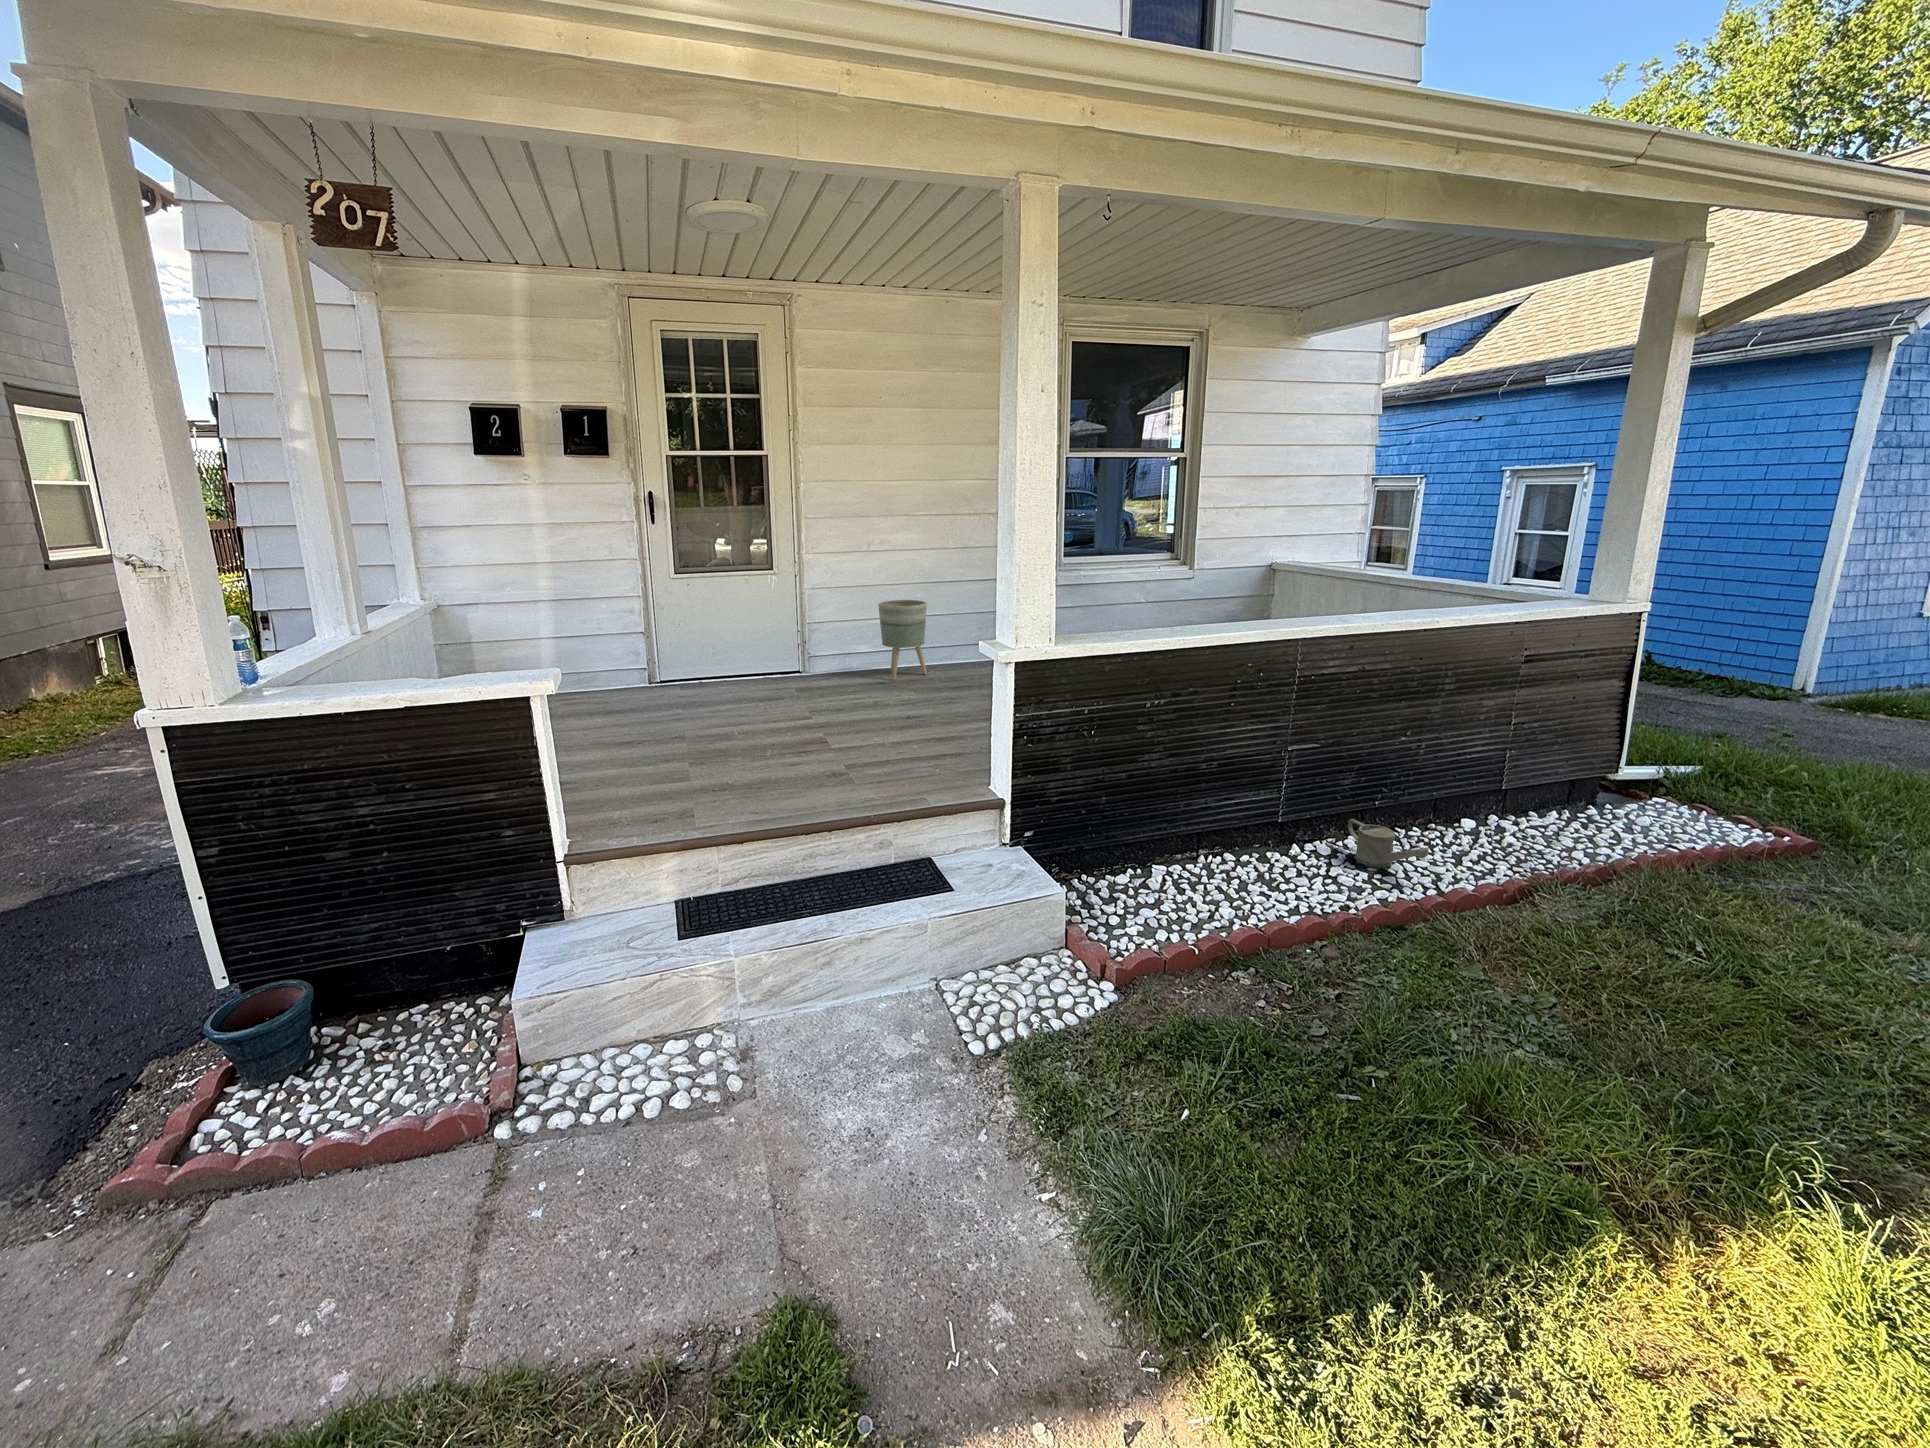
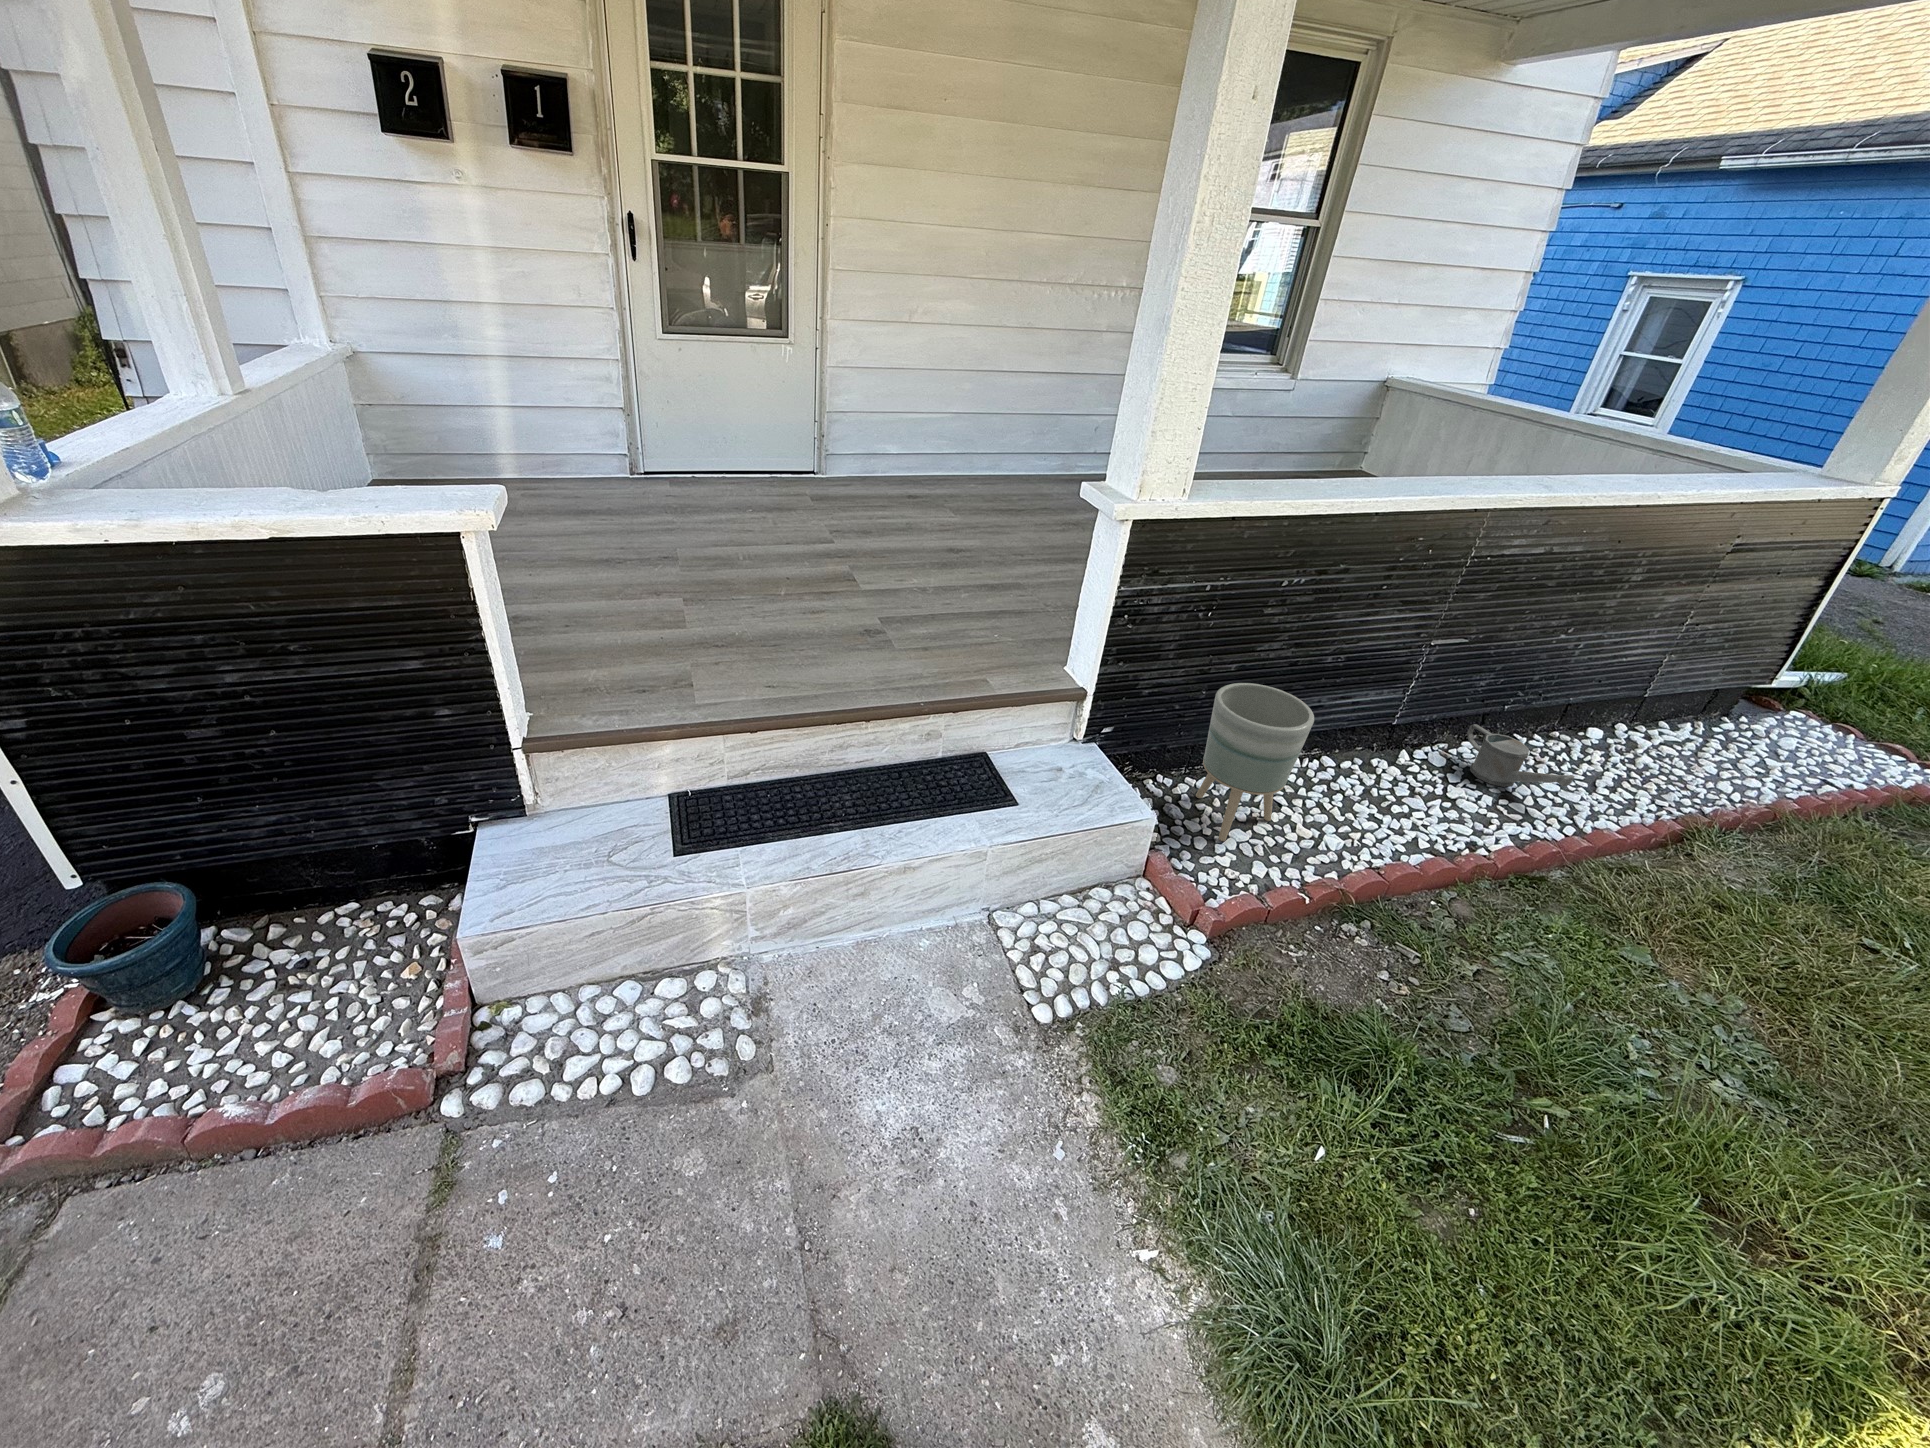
planter: present [878,600,927,679] -> present [1196,683,1314,841]

